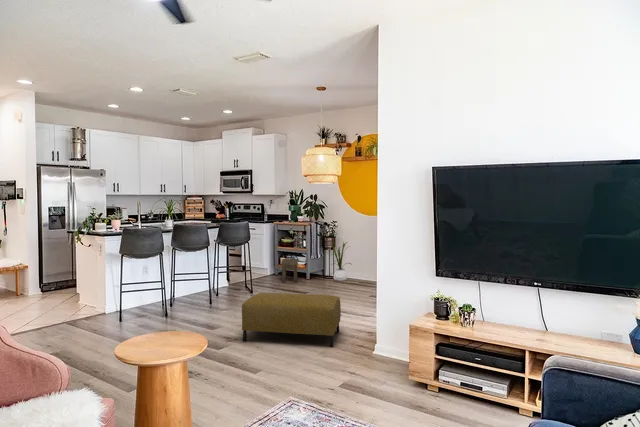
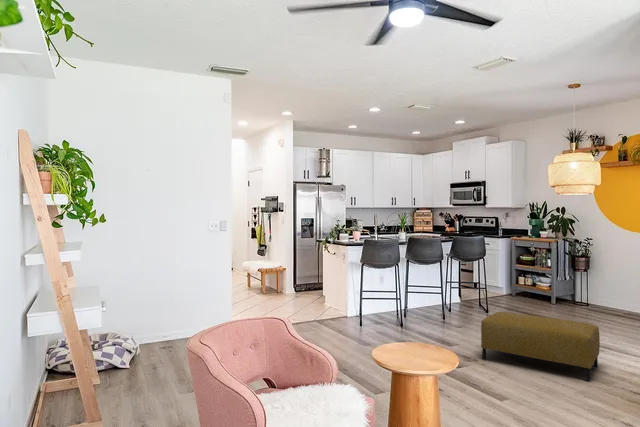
house plant: present [333,241,351,281] -> none [578,256,615,310]
side table: present [281,259,298,283] -> none [520,279,541,307]

